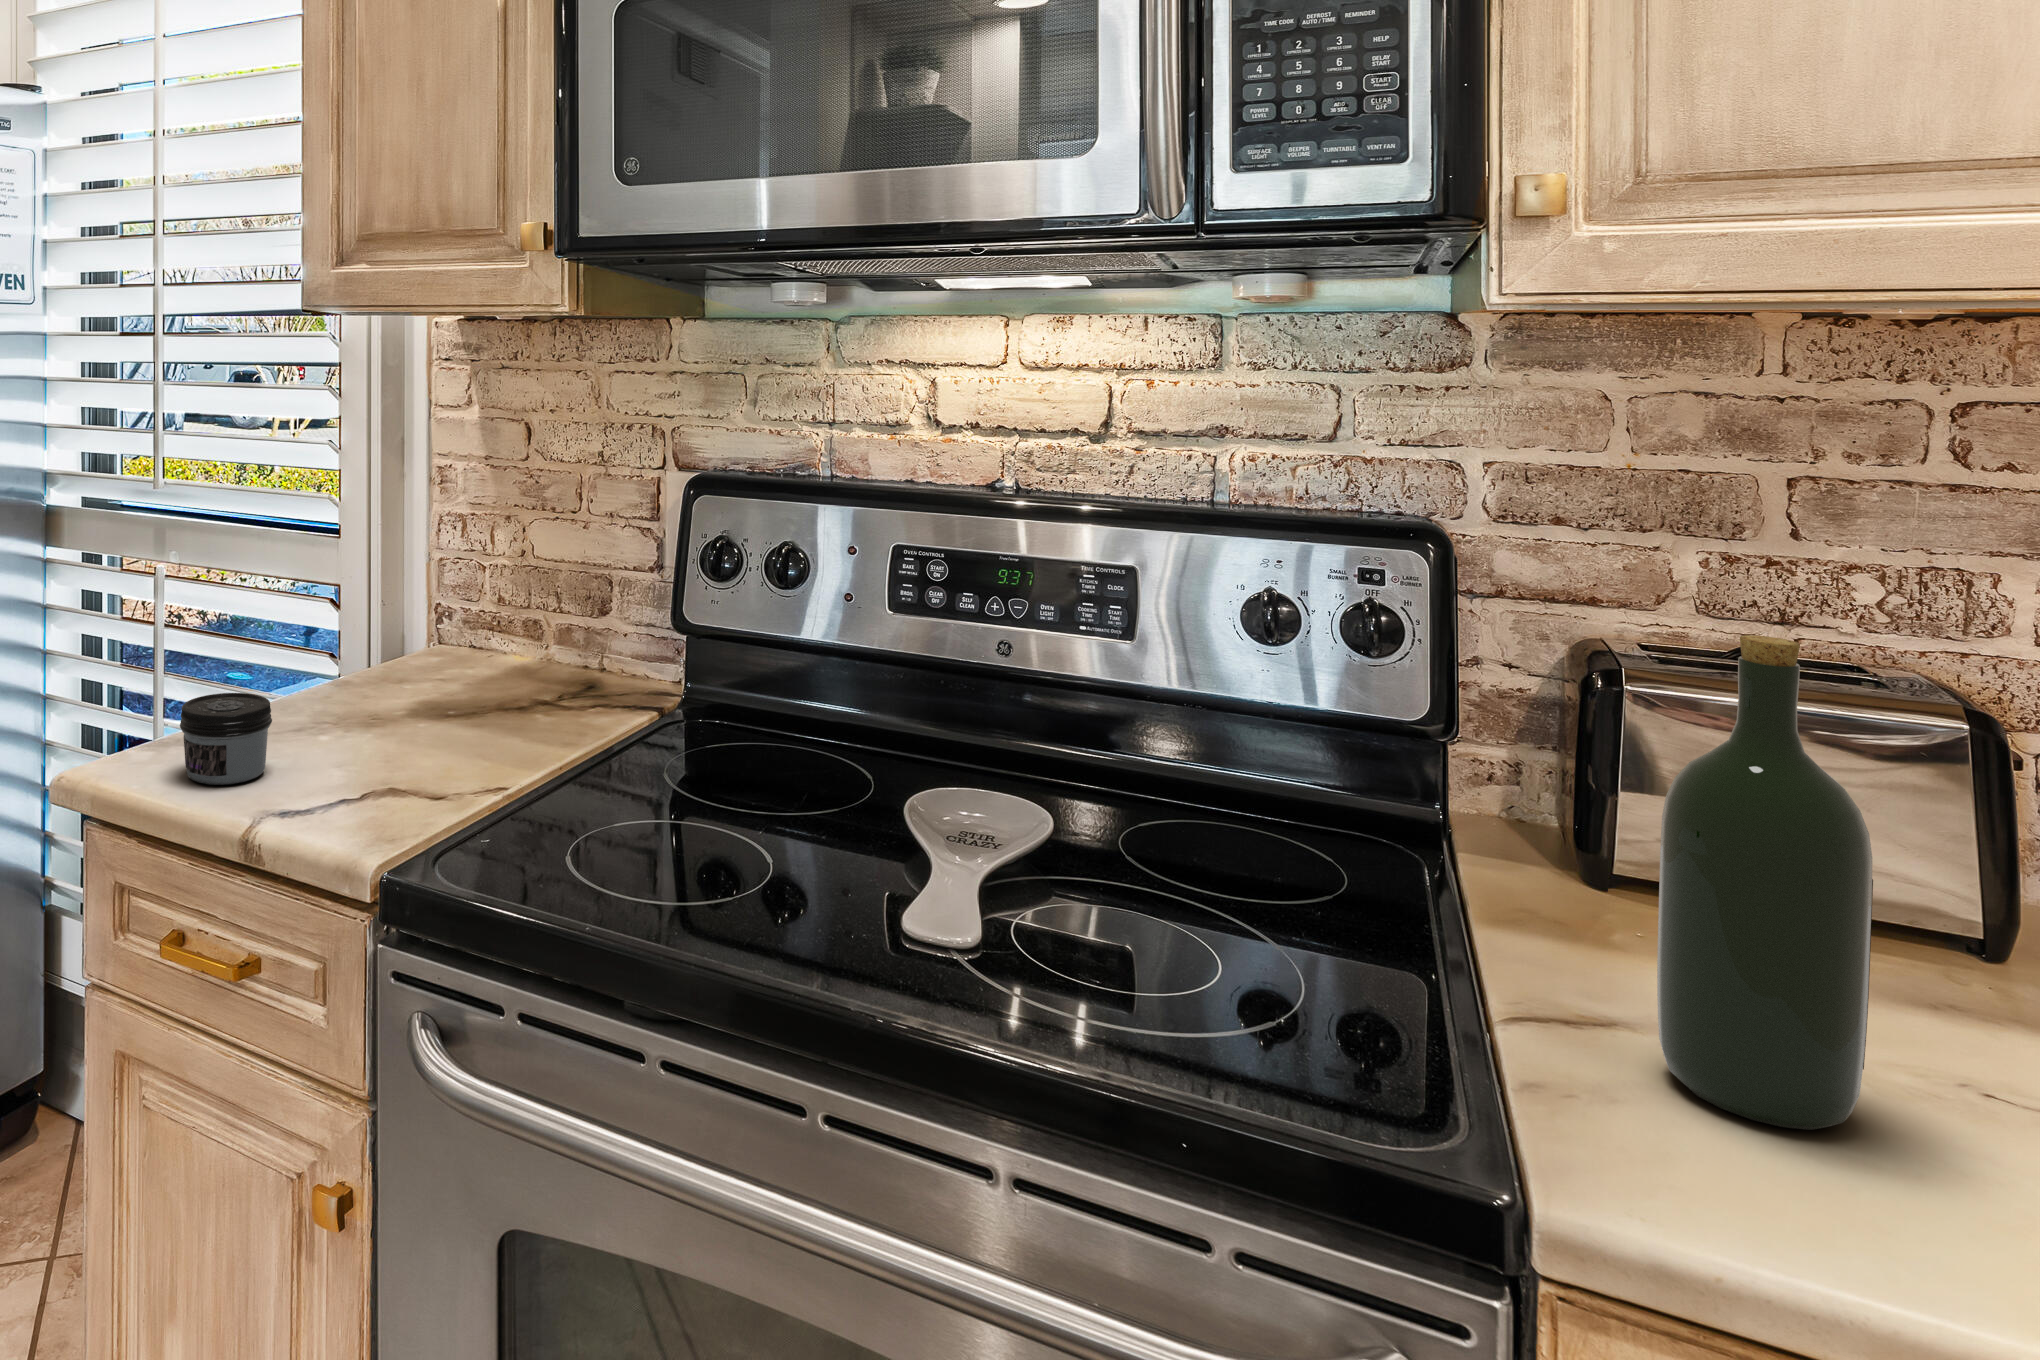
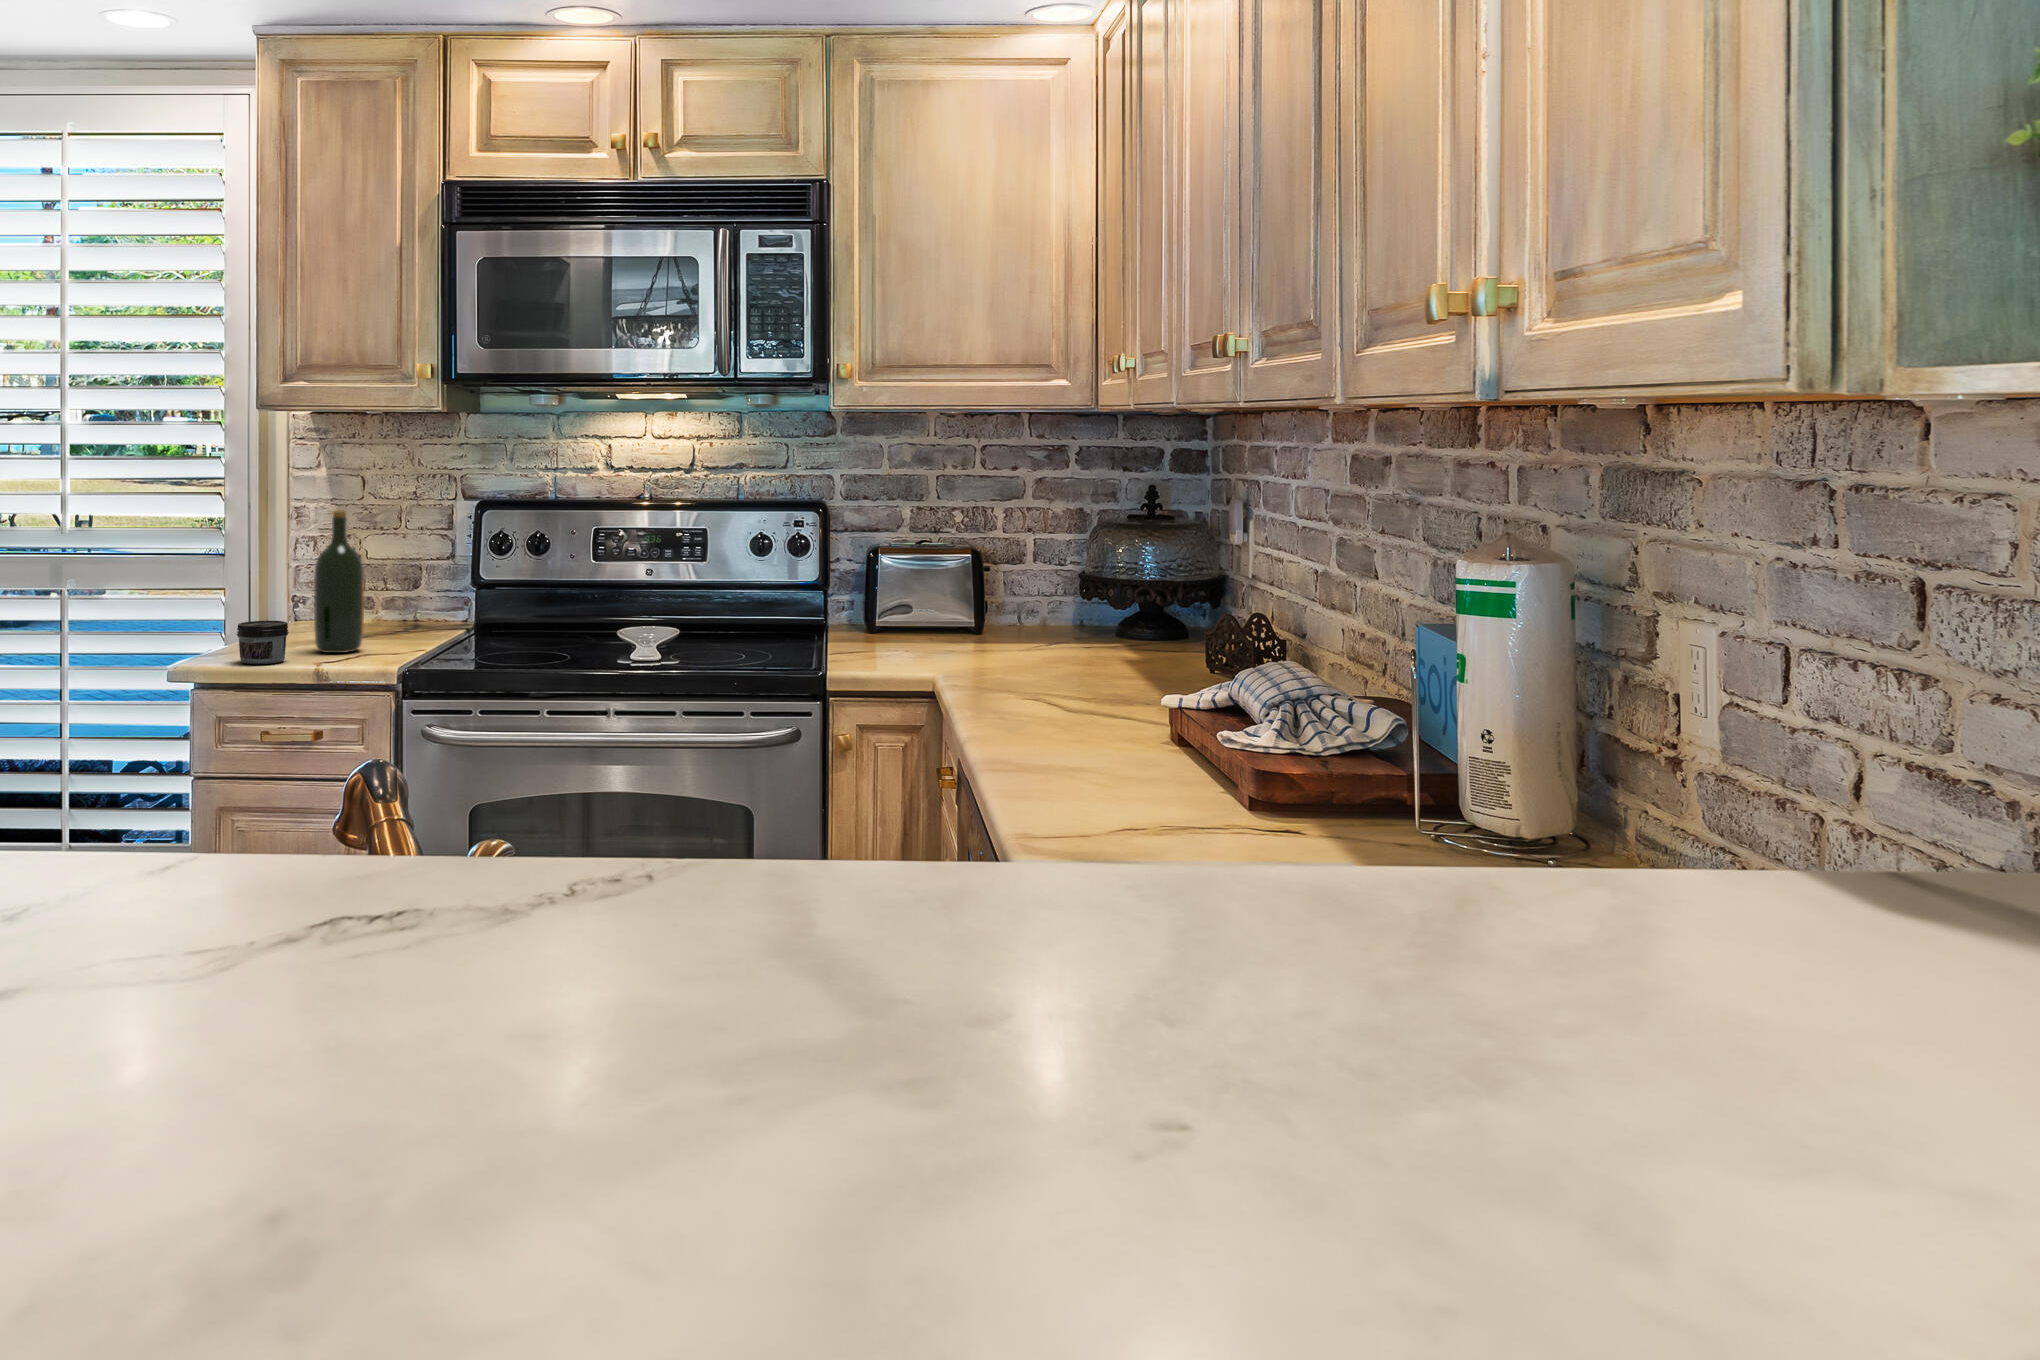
wine bottle: present [1657,635,1873,1130] -> present [314,510,364,653]

